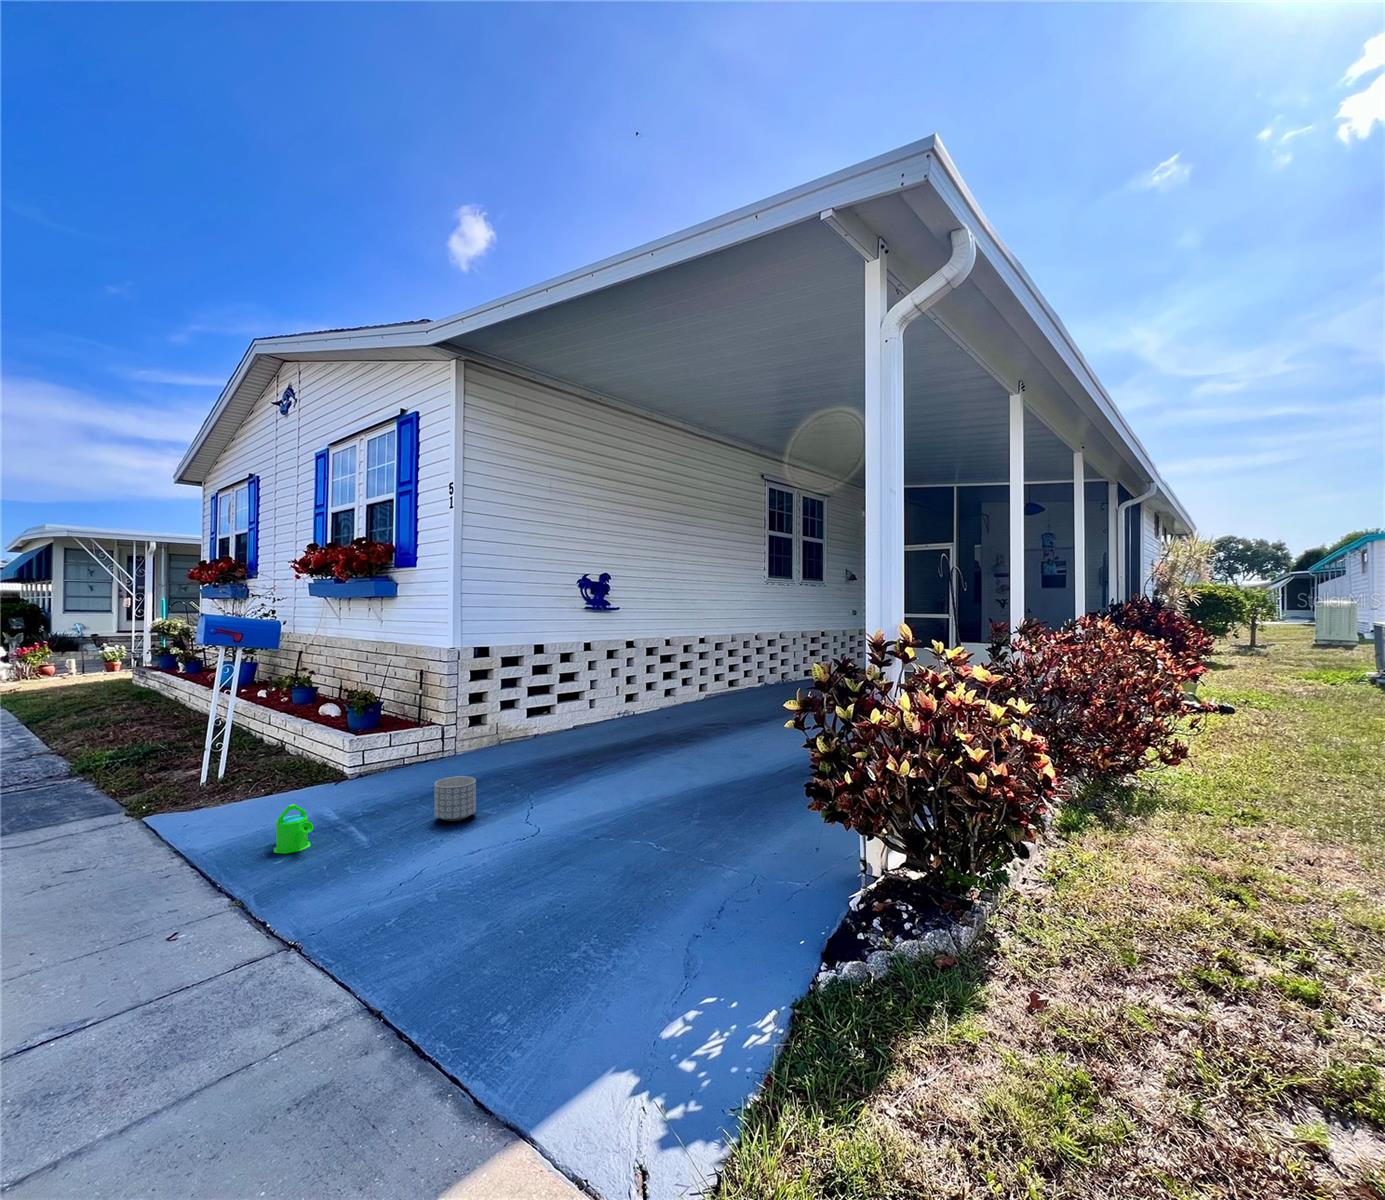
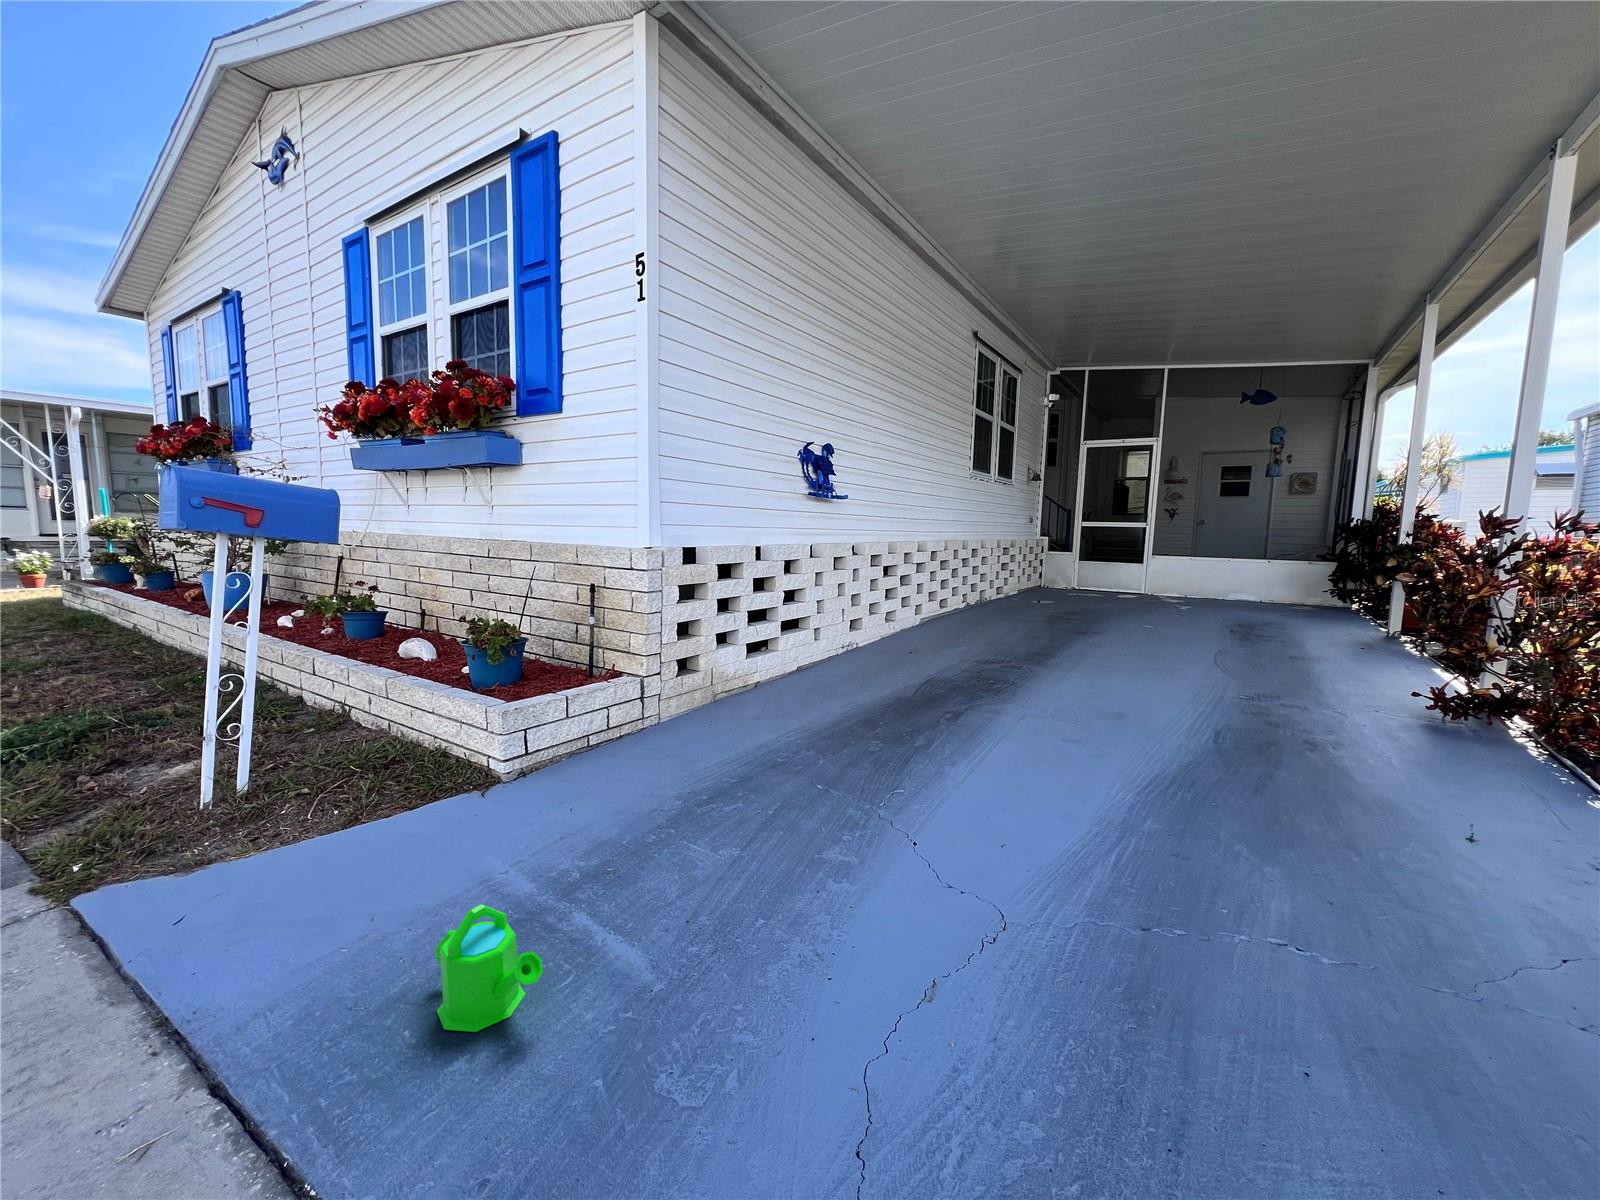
planter: present [434,776,476,821] -> none [750,795,830,893]

